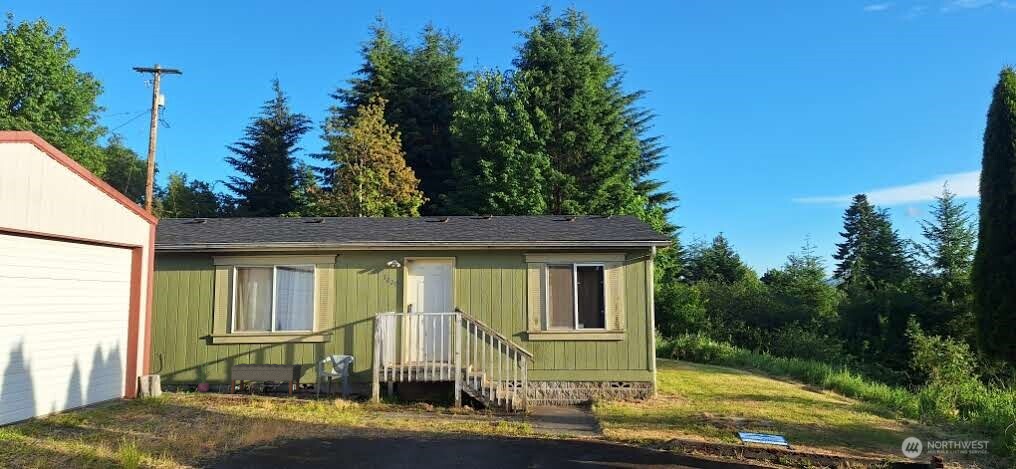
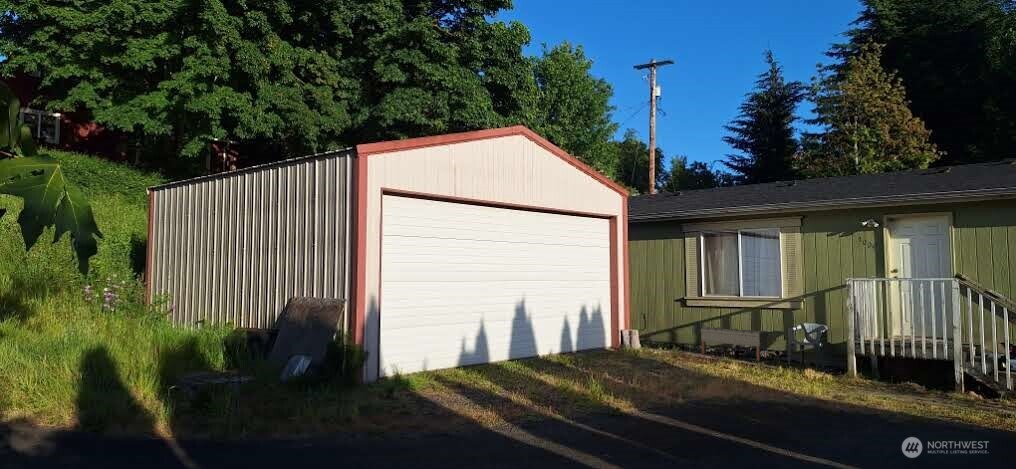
decorative plant: present [198,363,209,392] -> none [663,322,694,351]

